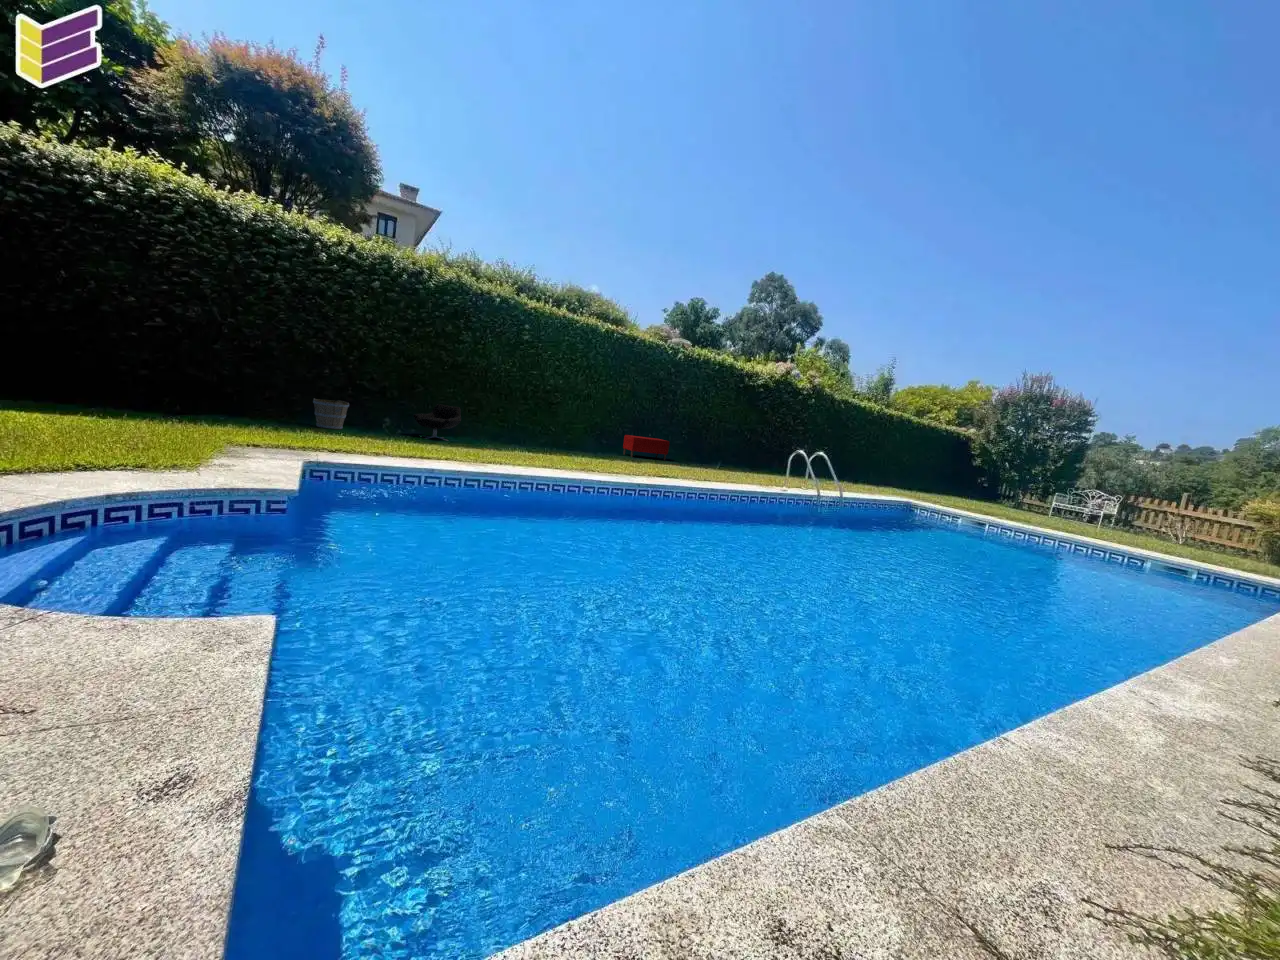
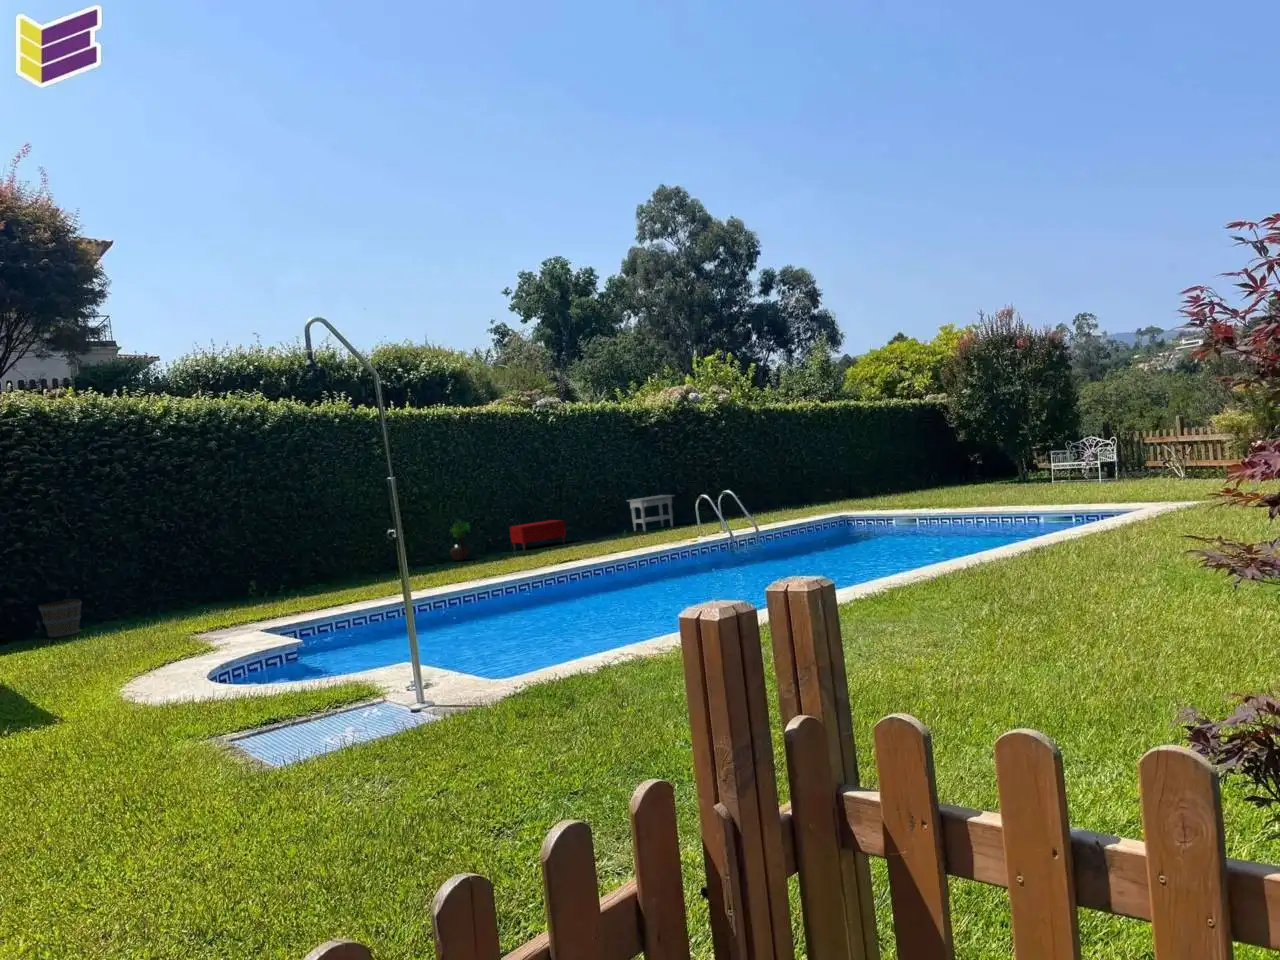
wooden bucket: present [313,398,349,429] -> present [39,599,82,637]
lounge chair: present [413,404,461,440] -> none [279,548,330,592]
potted tree: none [570,415,593,451] -> present [450,521,469,561]
side table: none [721,440,761,470] -> present [628,495,674,531]

